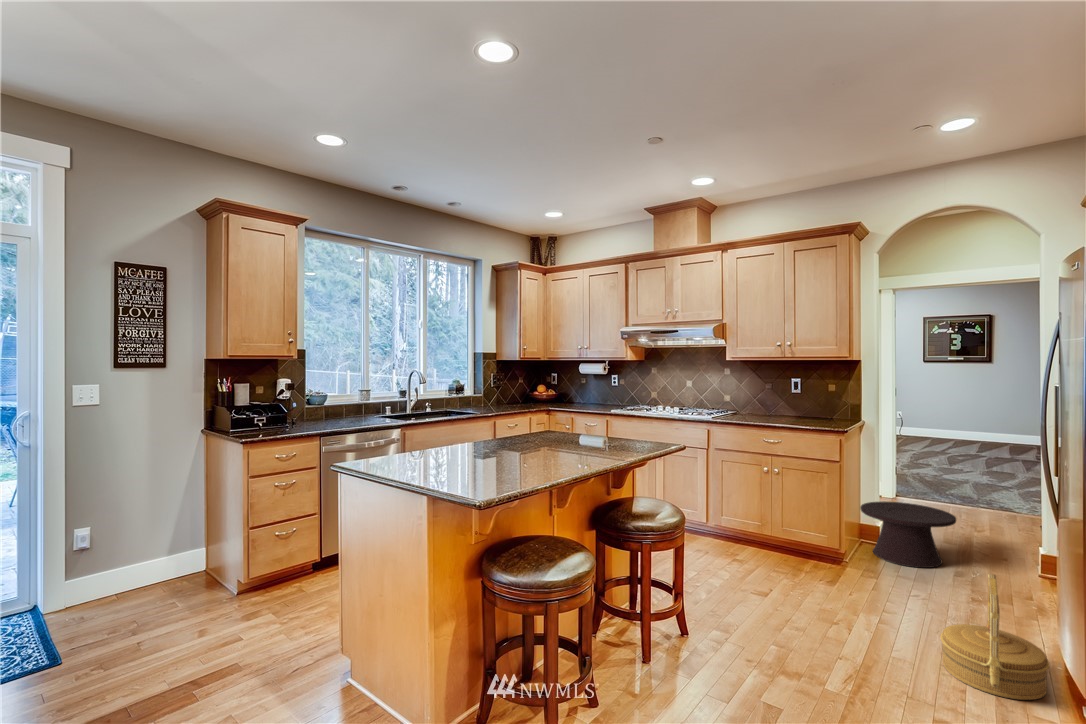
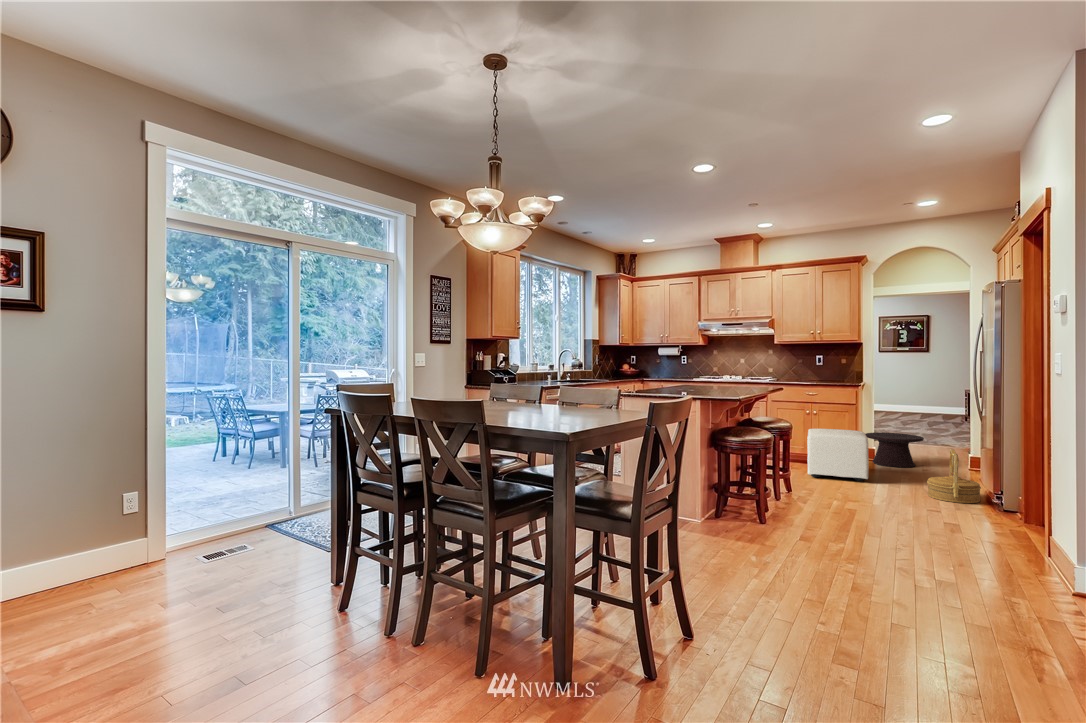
ottoman: none [740,503,845,608] -> present [807,429,869,481]

